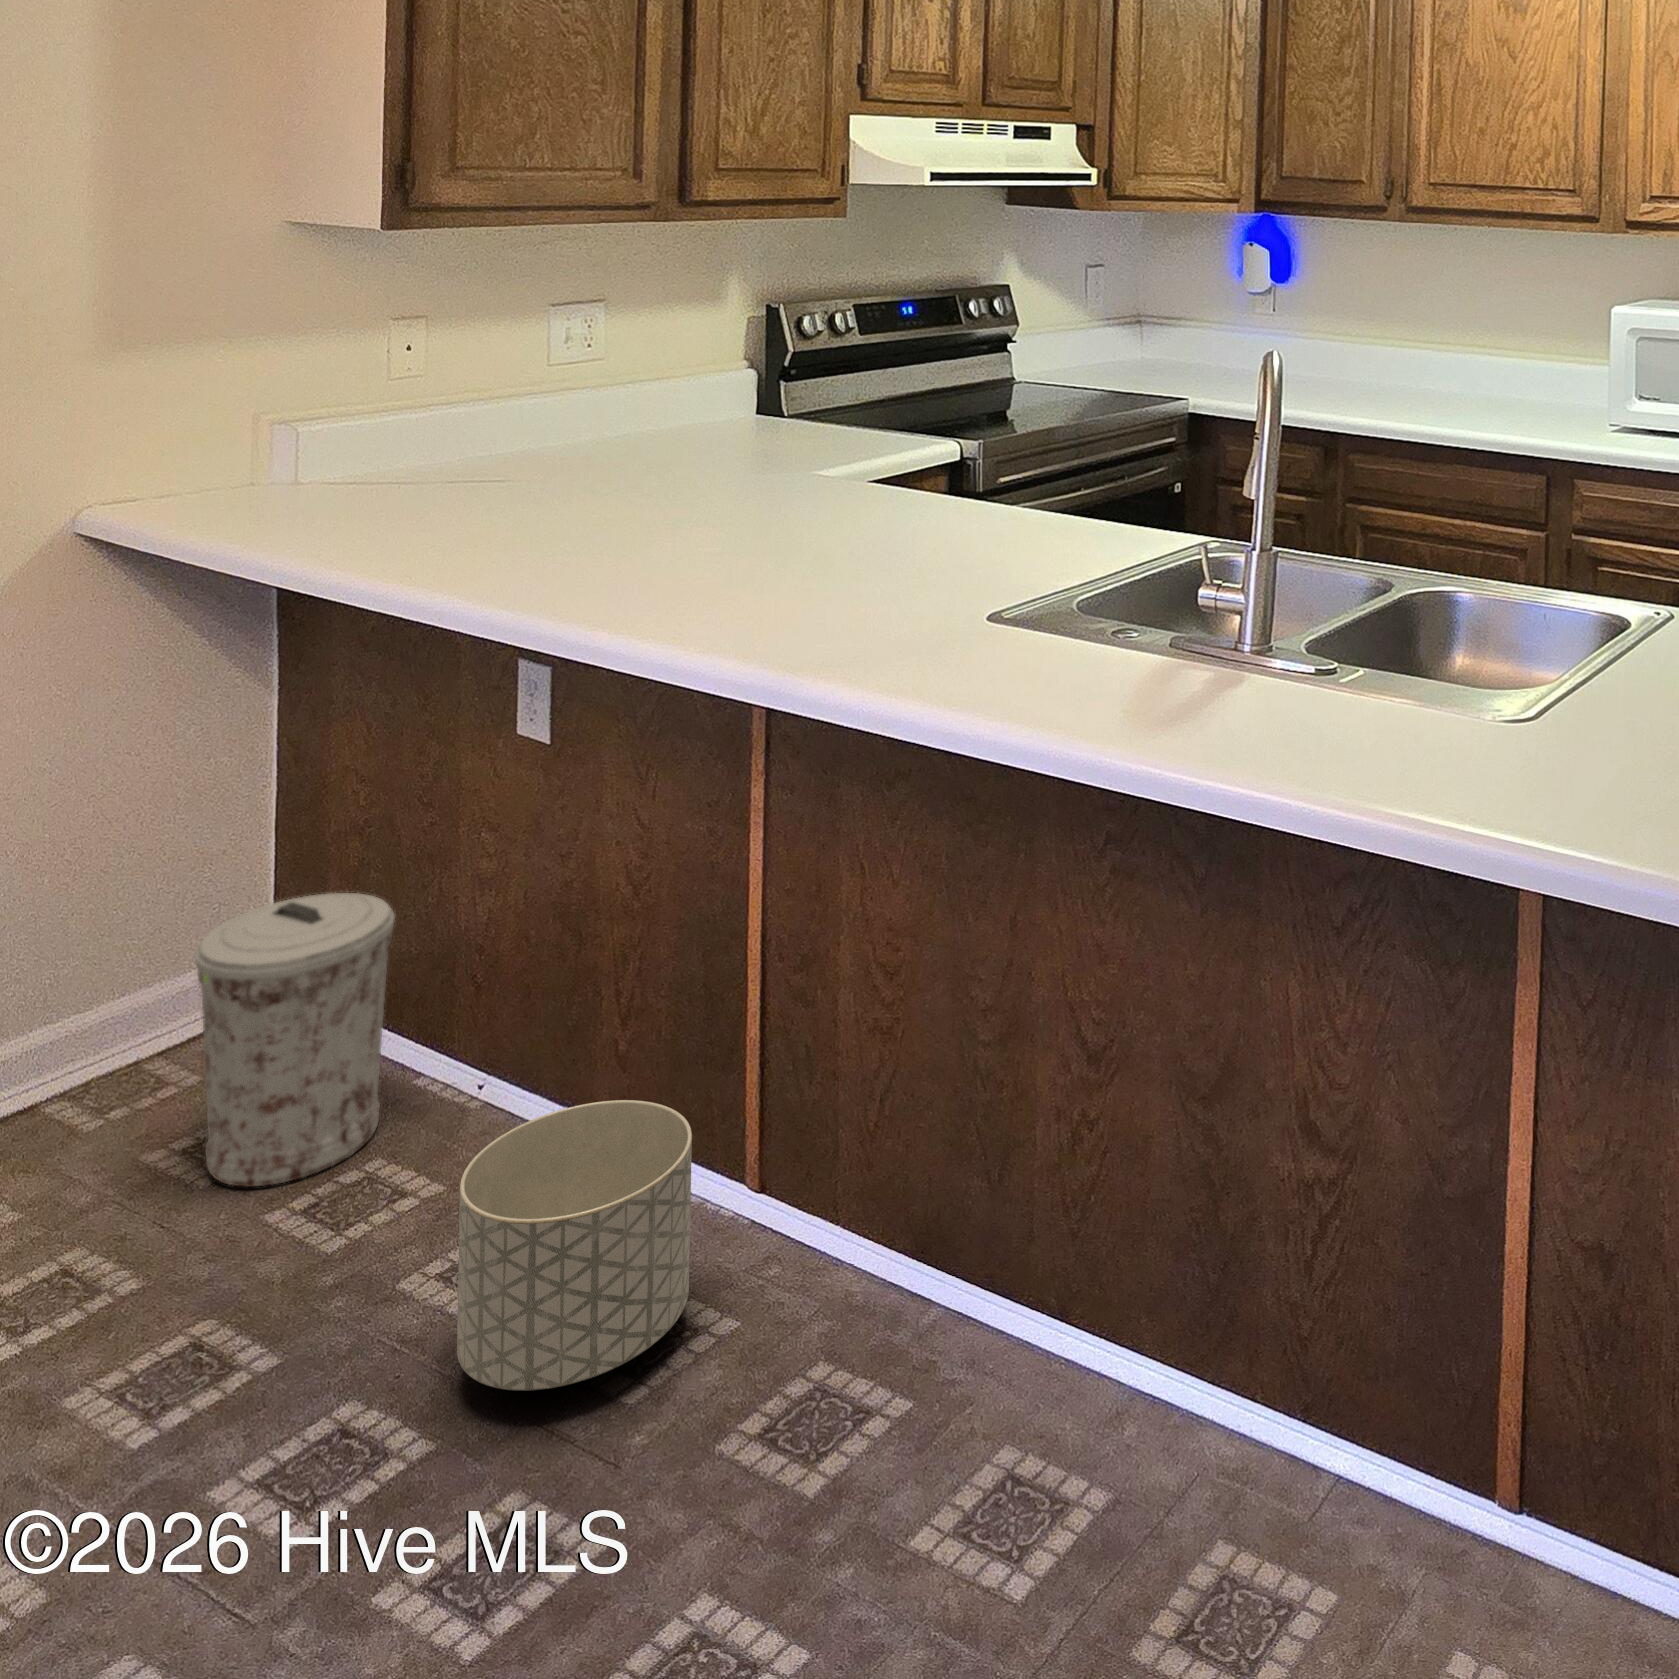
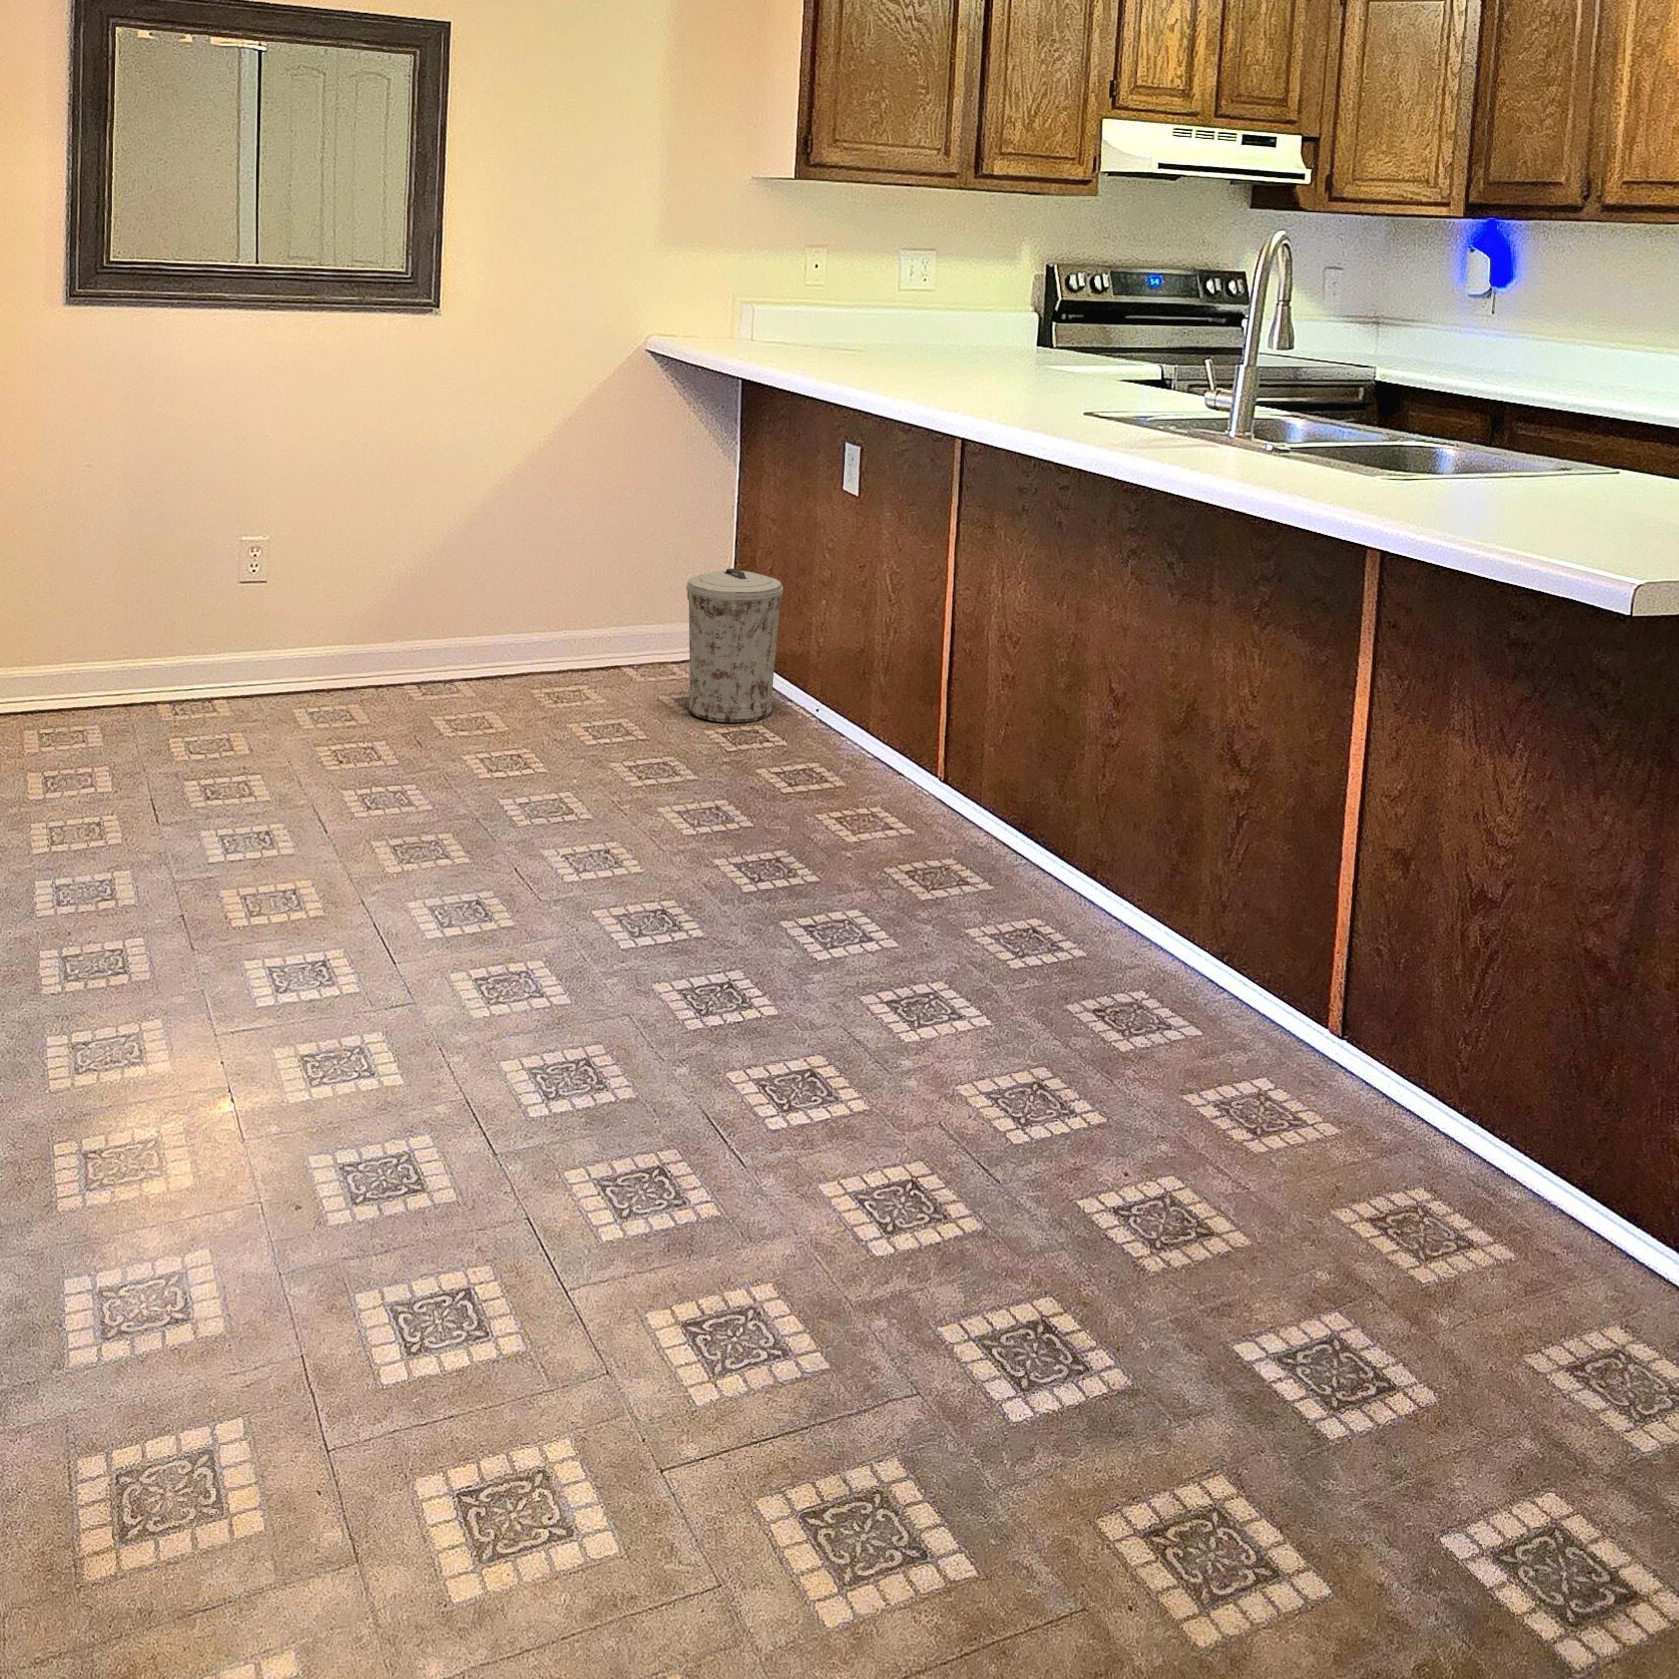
planter: present [457,1100,692,1391] -> none [781,681,907,820]

